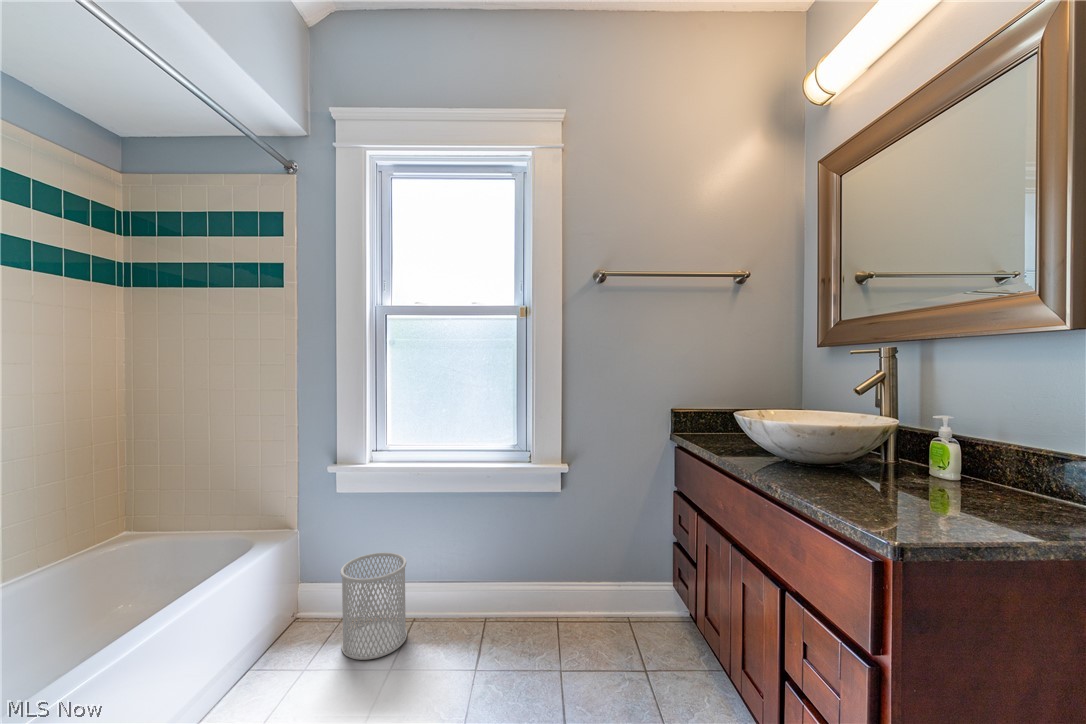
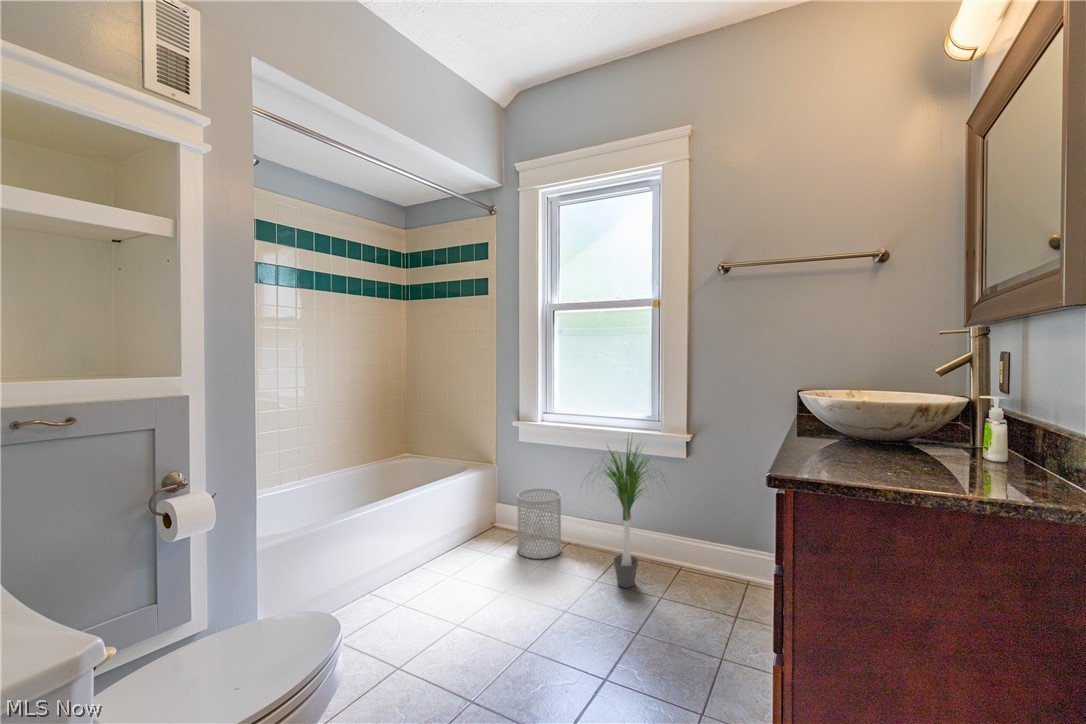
potted plant: none [442,468,567,671] -> present [581,443,662,587]

